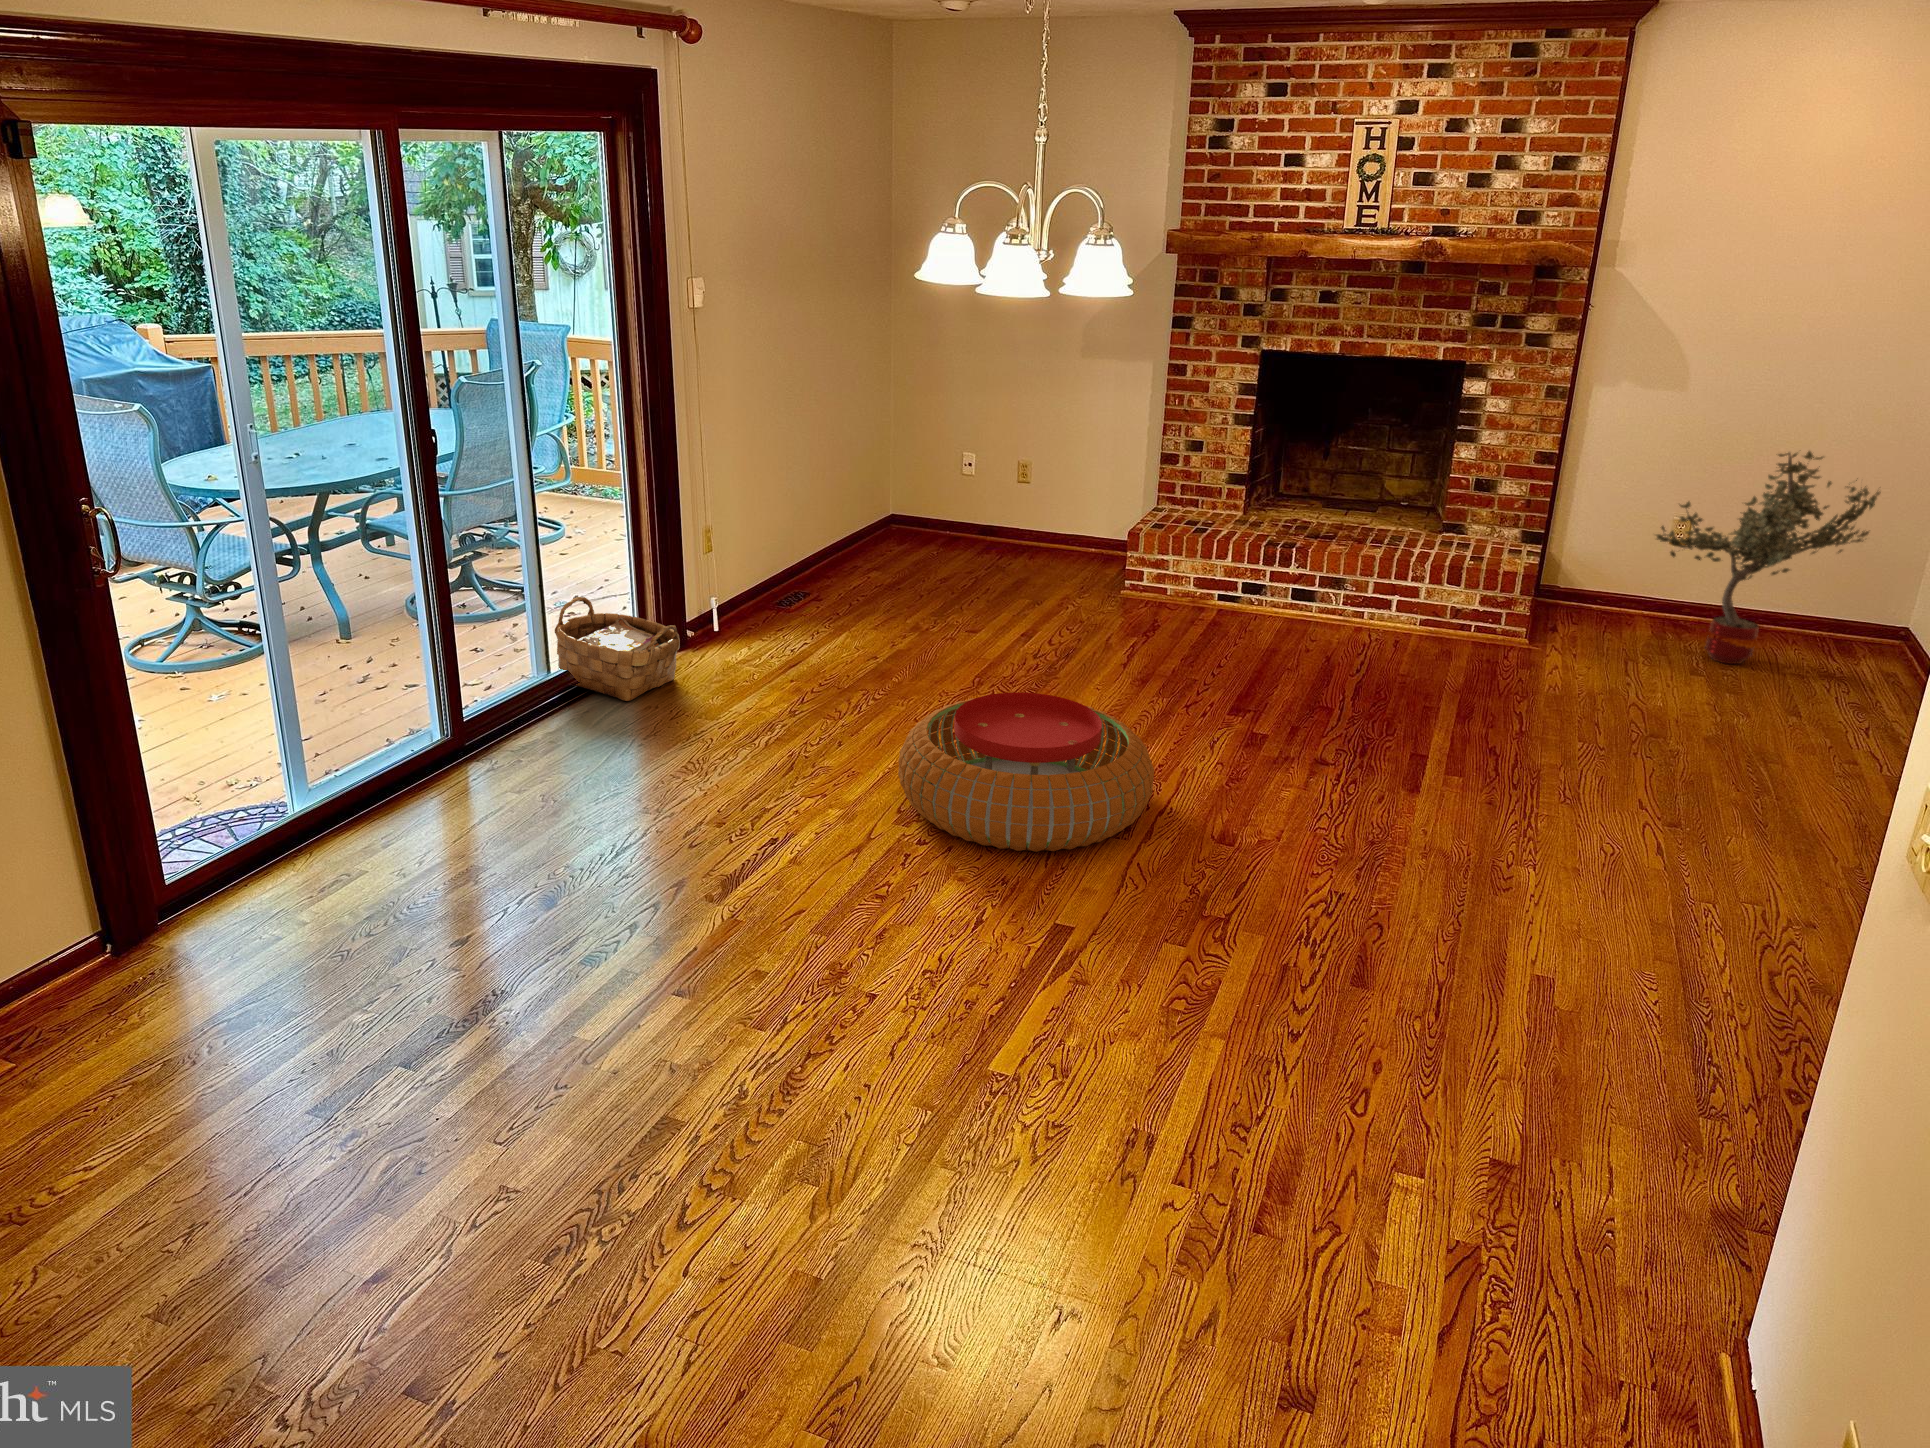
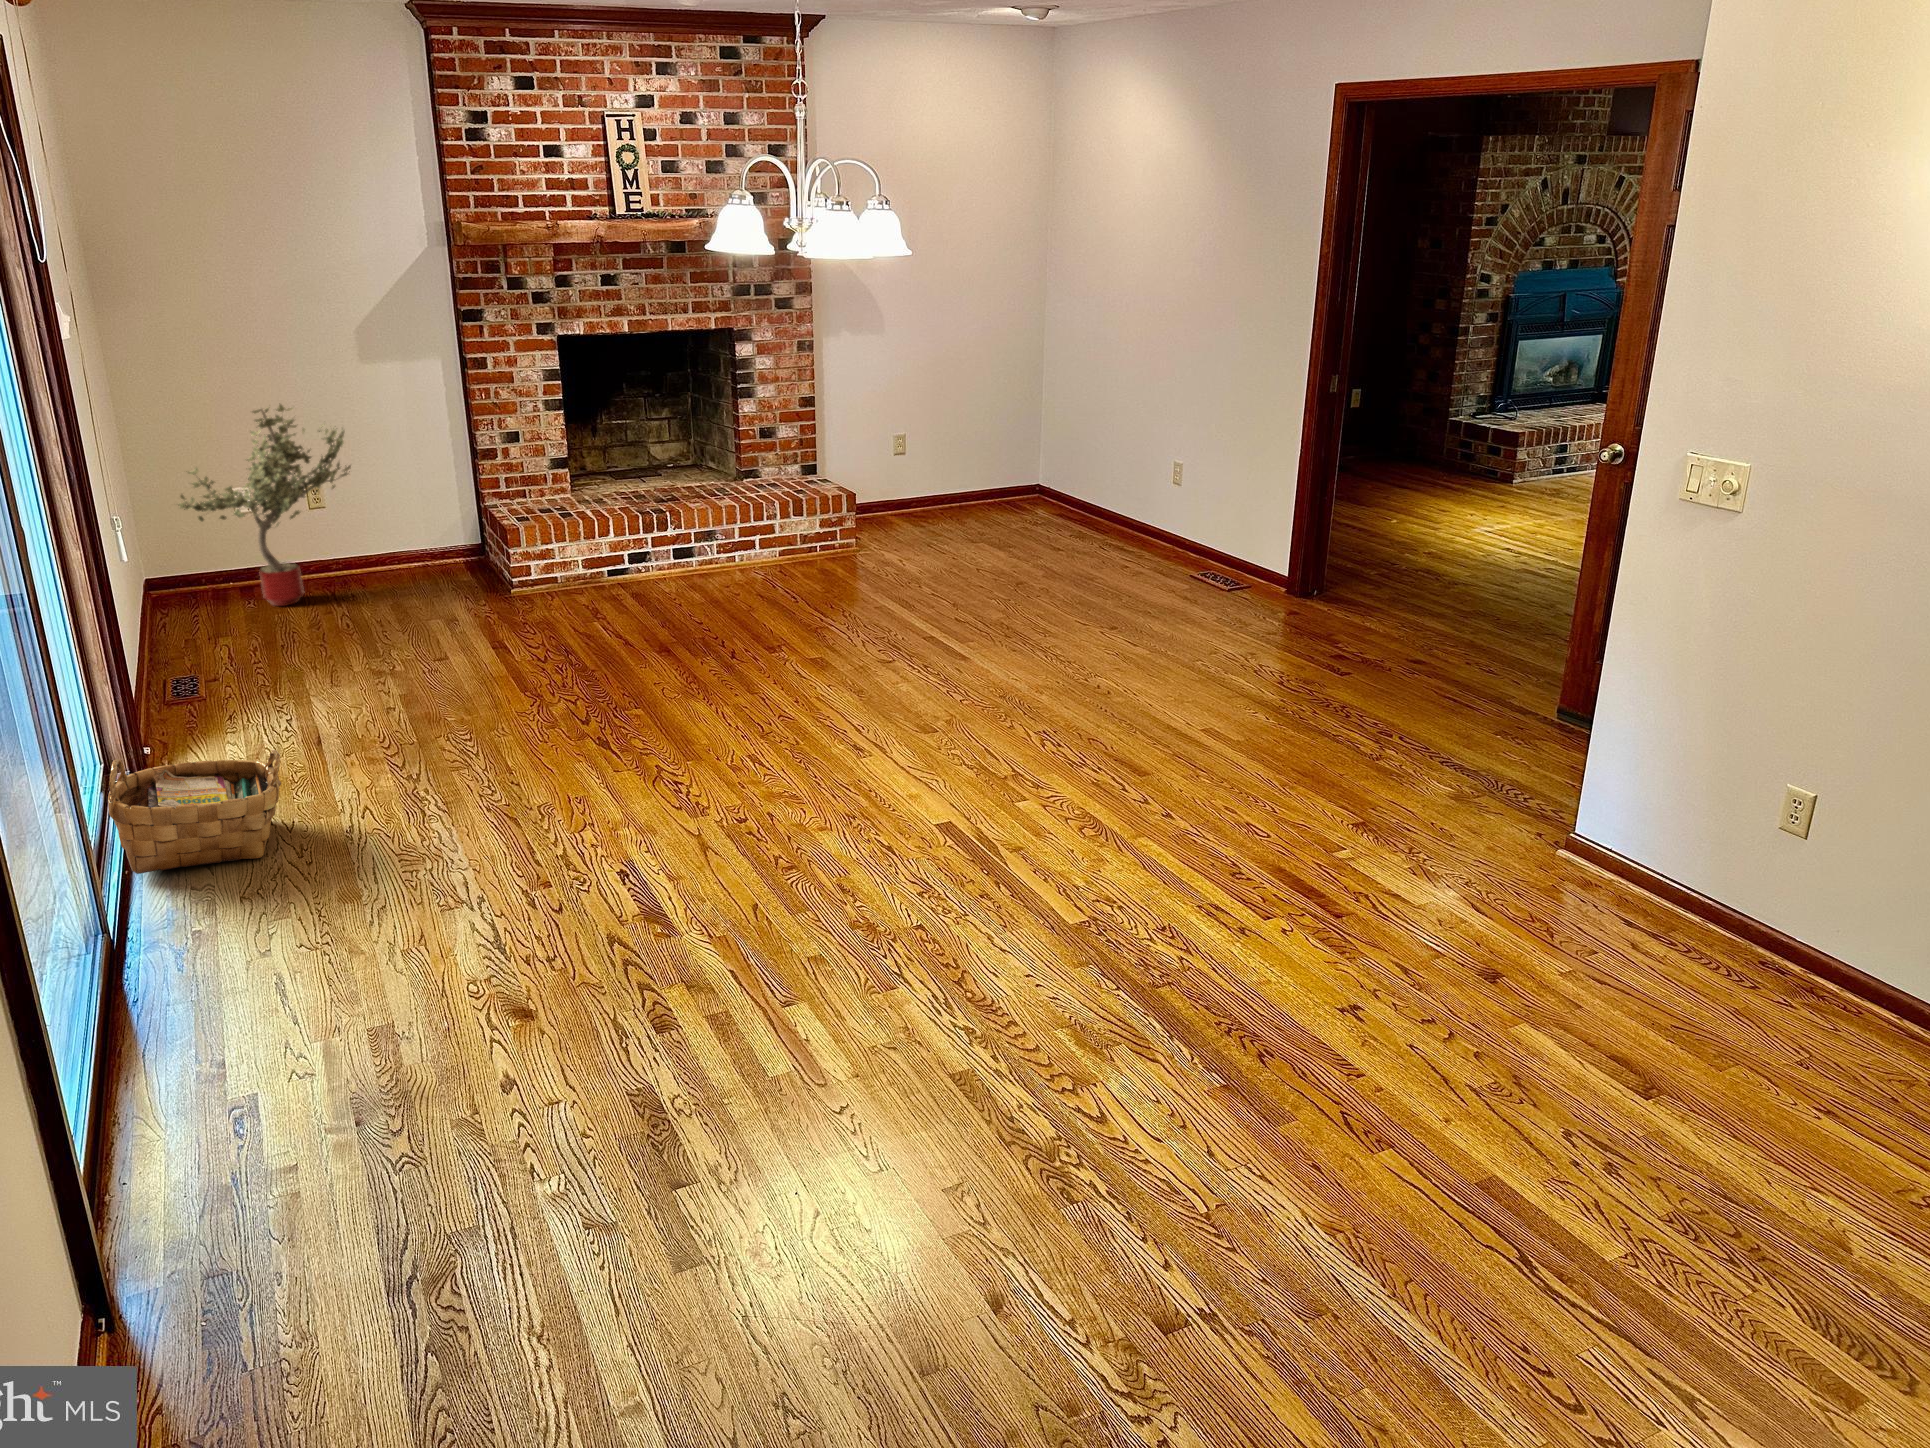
potted tree: present [1656,451,1880,664] -> present [179,404,351,606]
pouf: present [898,692,1154,852] -> none [662,671,902,816]

